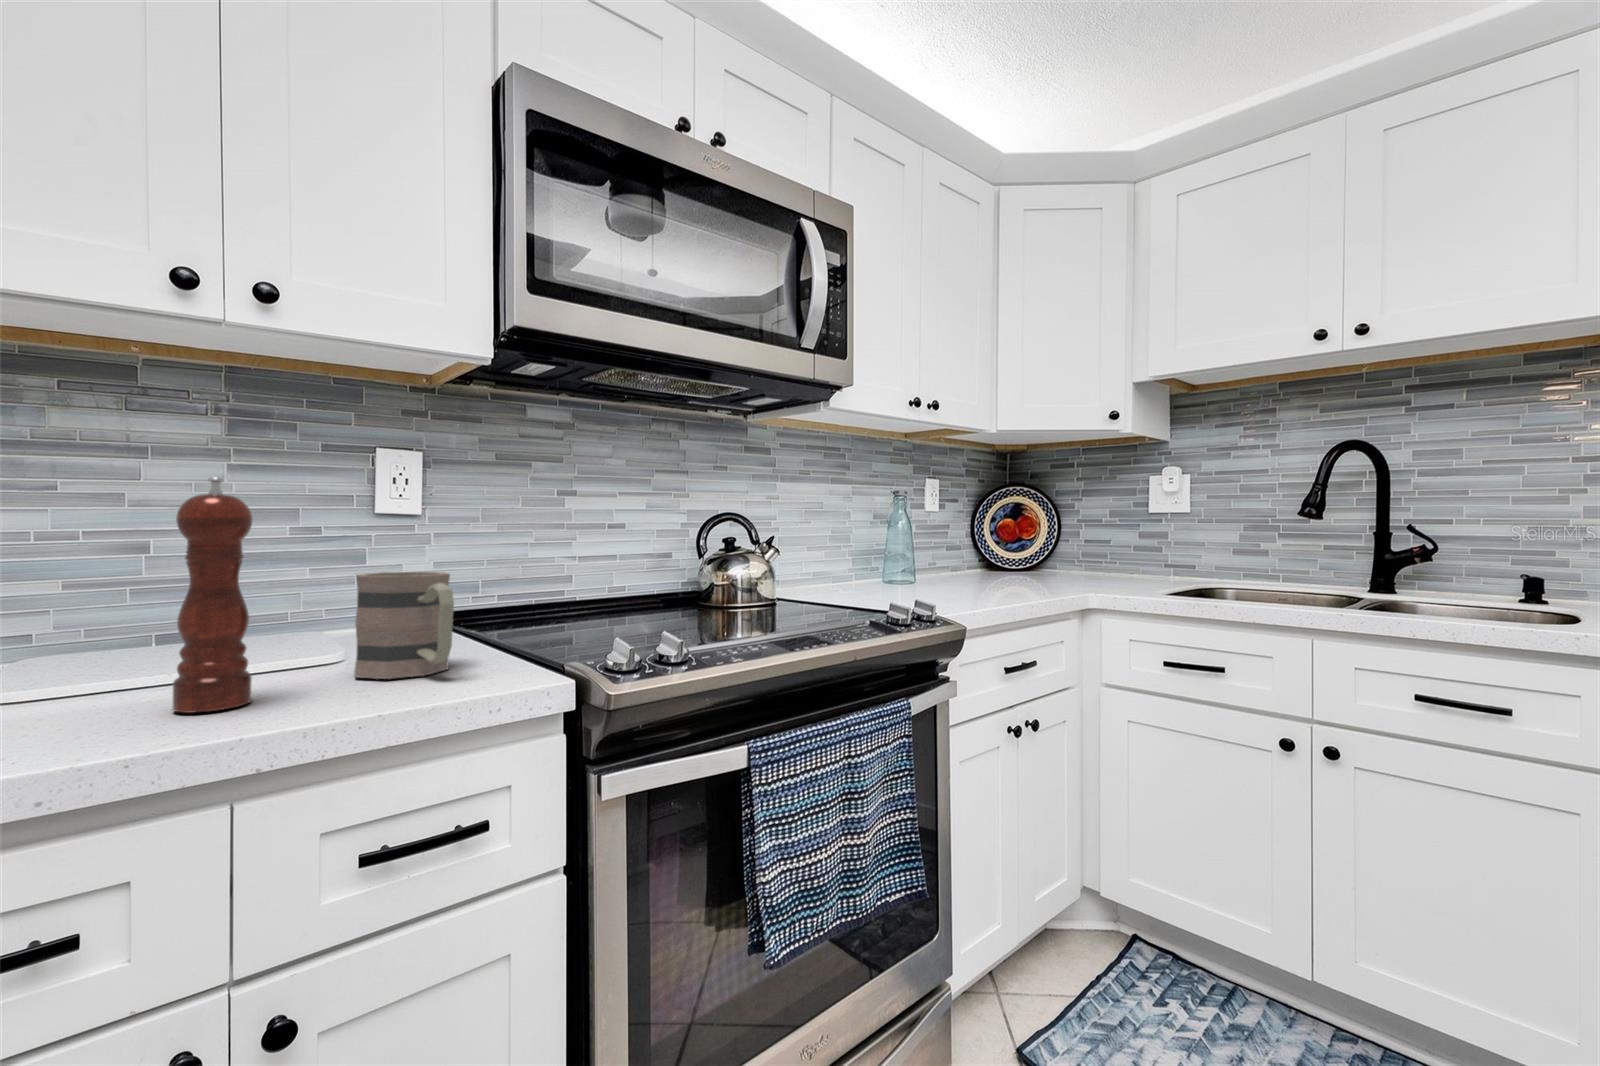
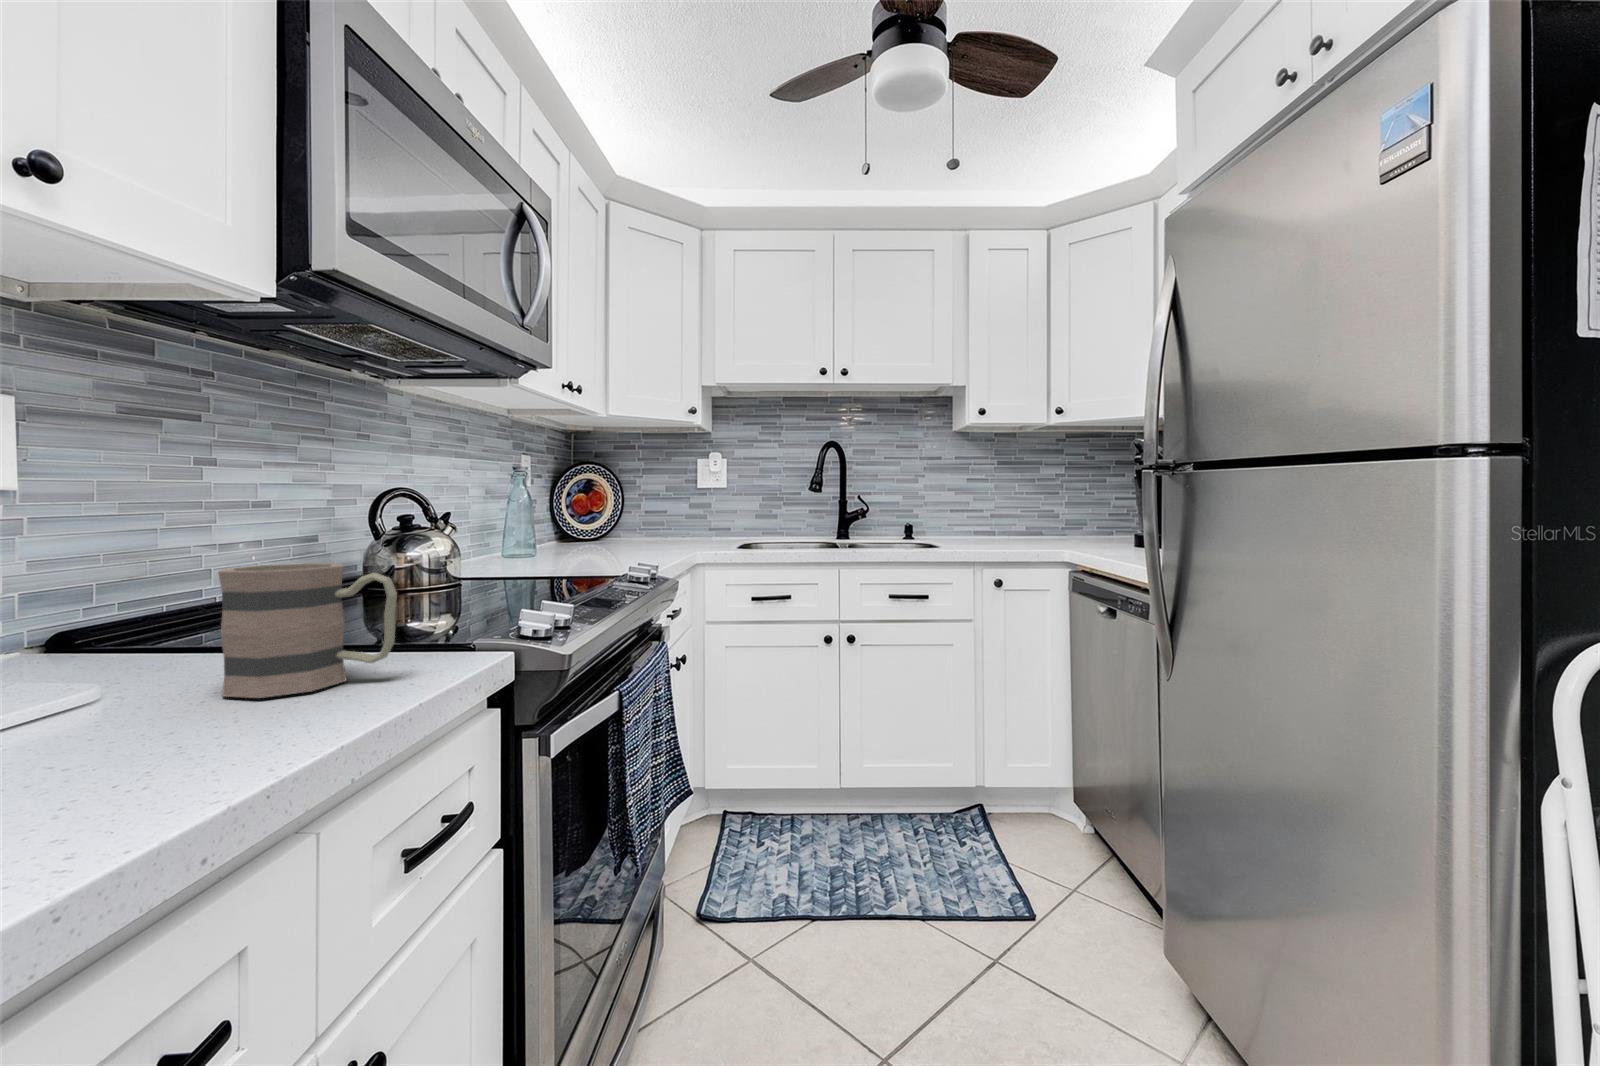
pepper mill: present [172,477,252,713] -> none [109,446,226,766]

